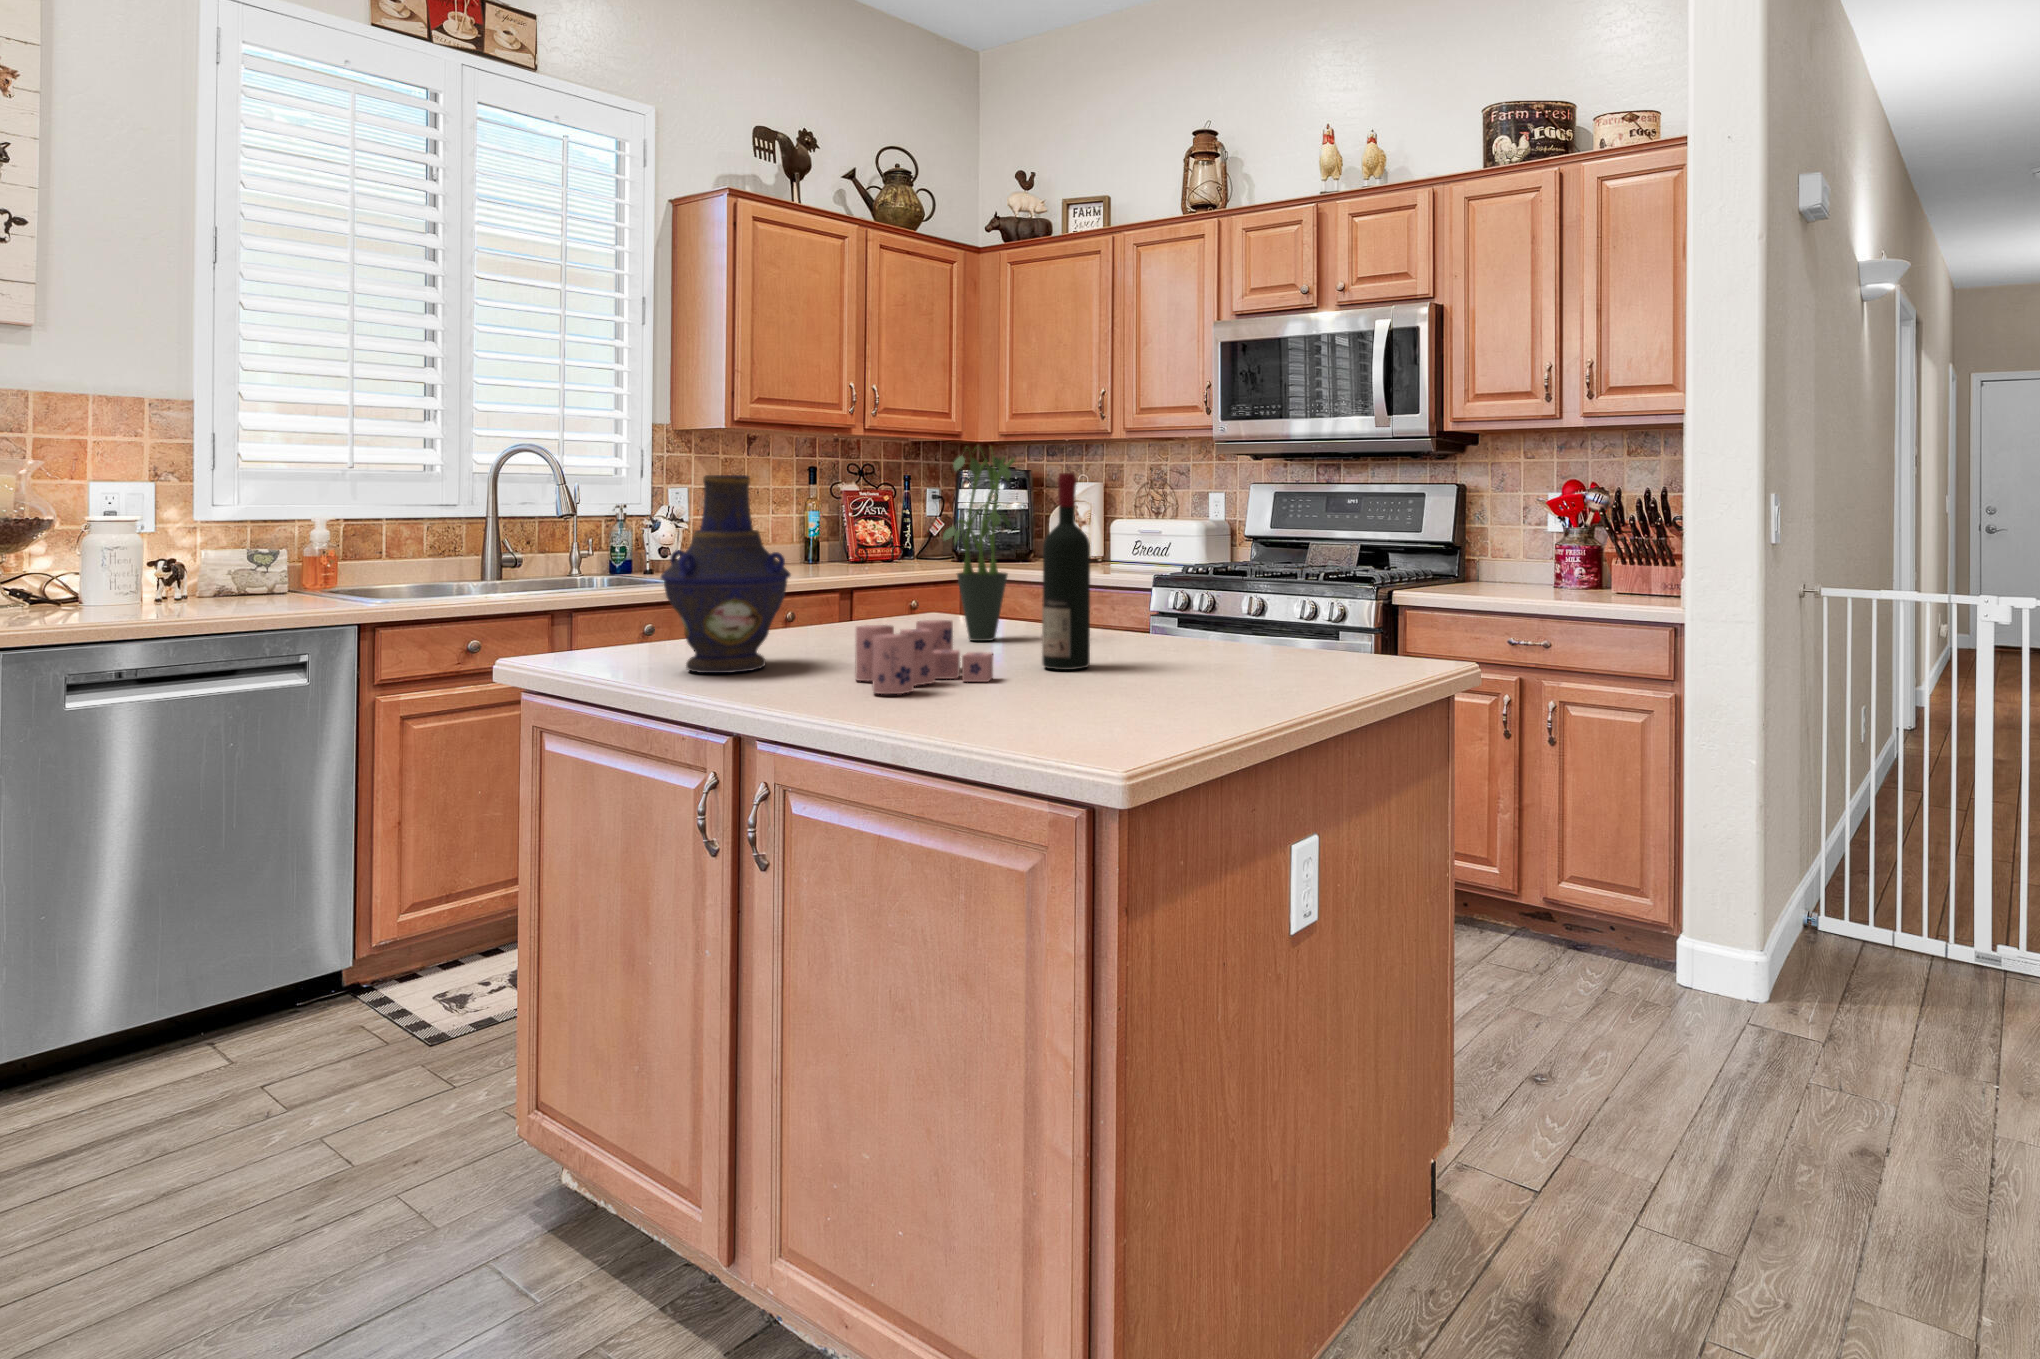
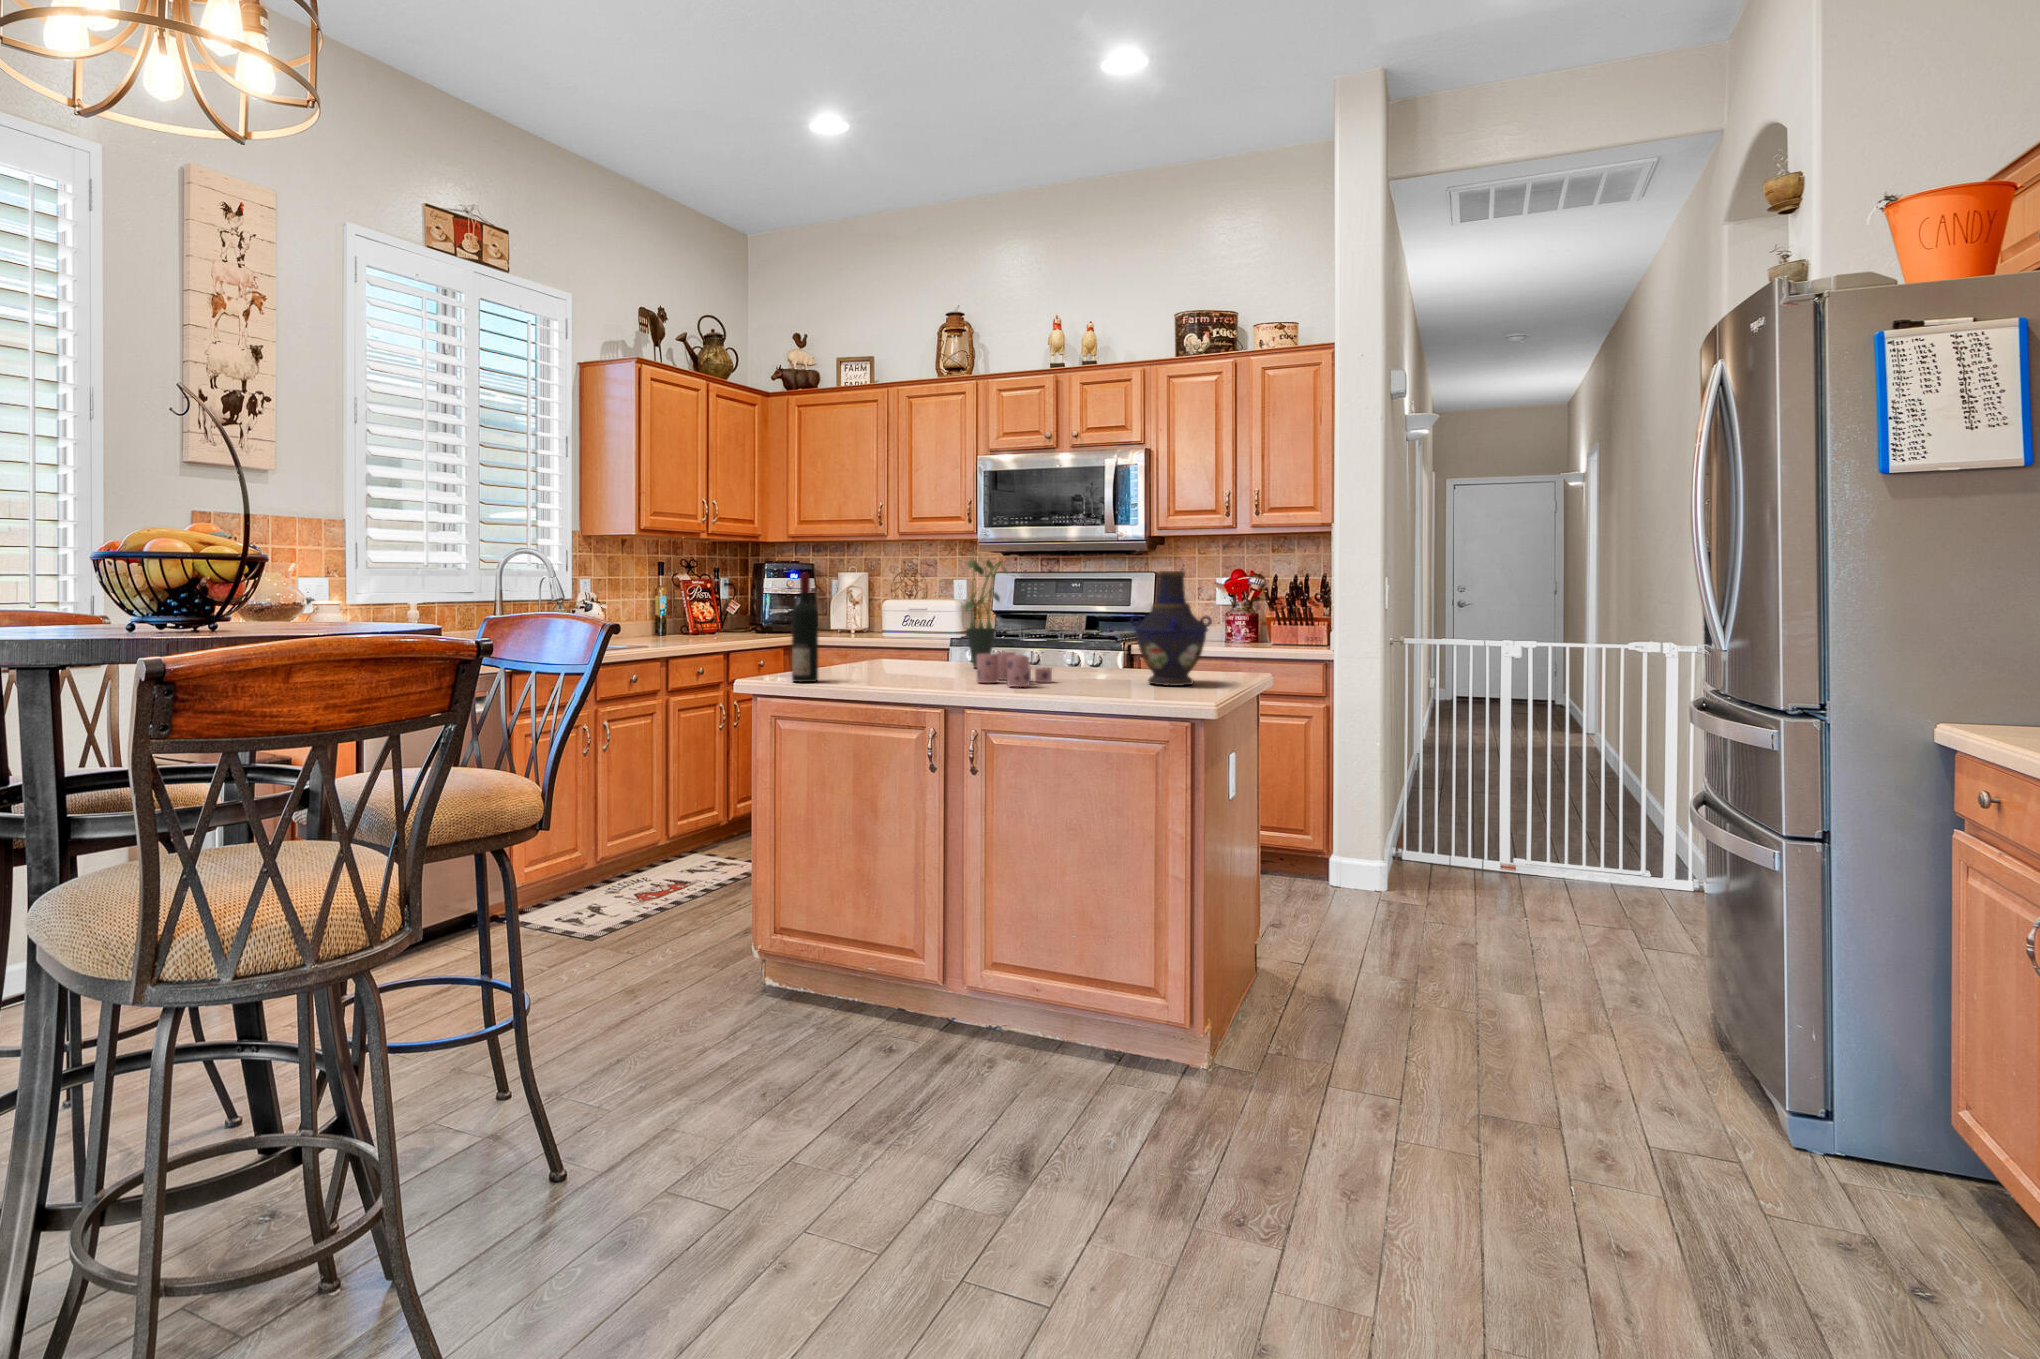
wine bottle: present [1042,473,1090,670] -> present [792,573,818,682]
vase: present [661,475,791,673] -> present [1130,571,1212,686]

